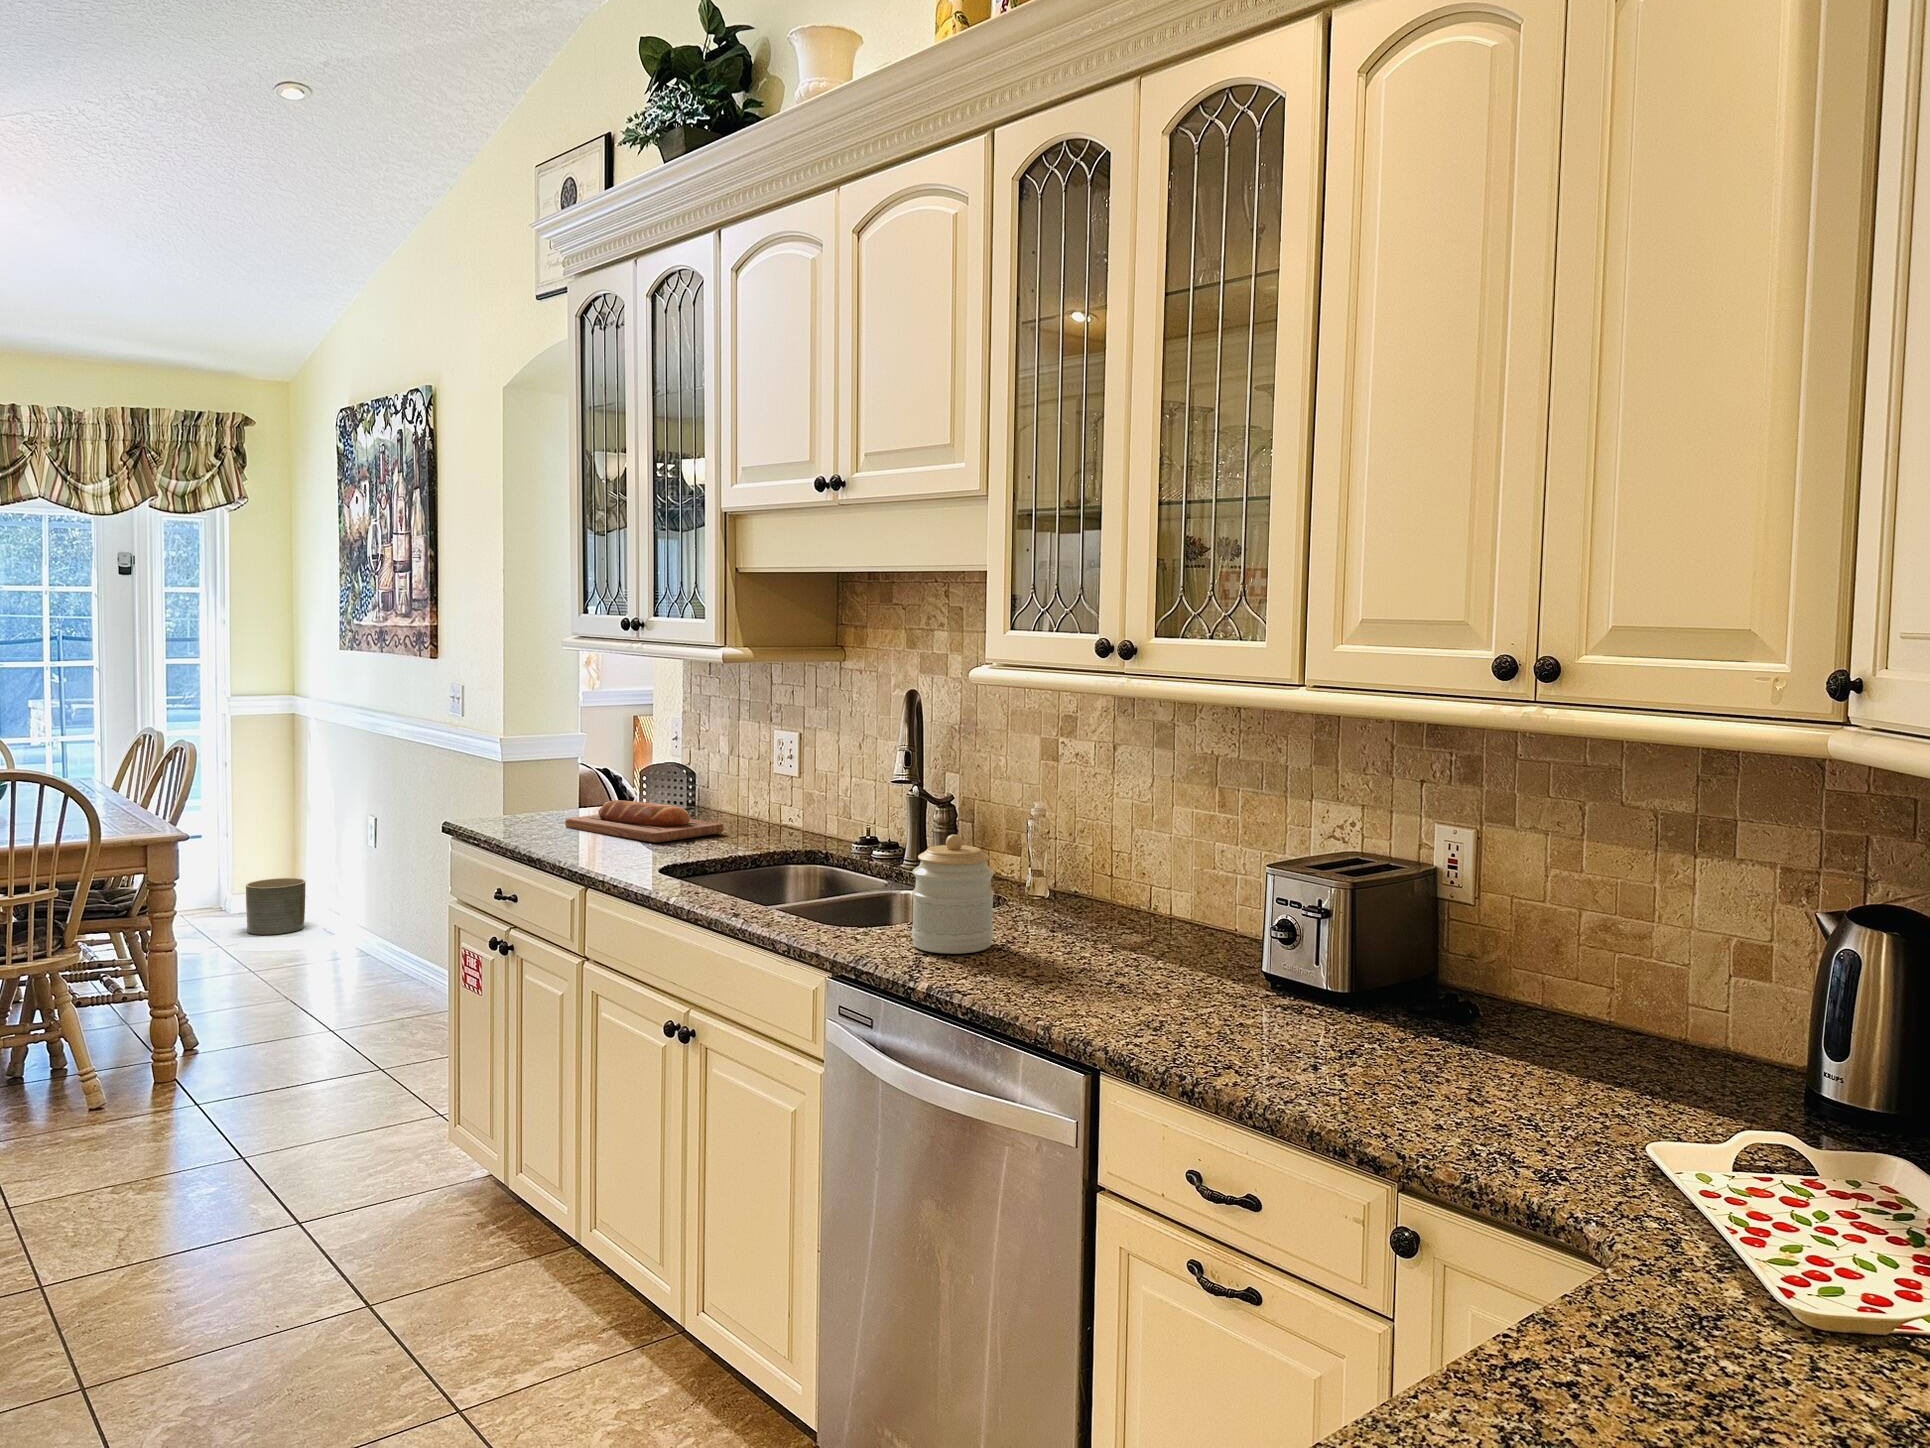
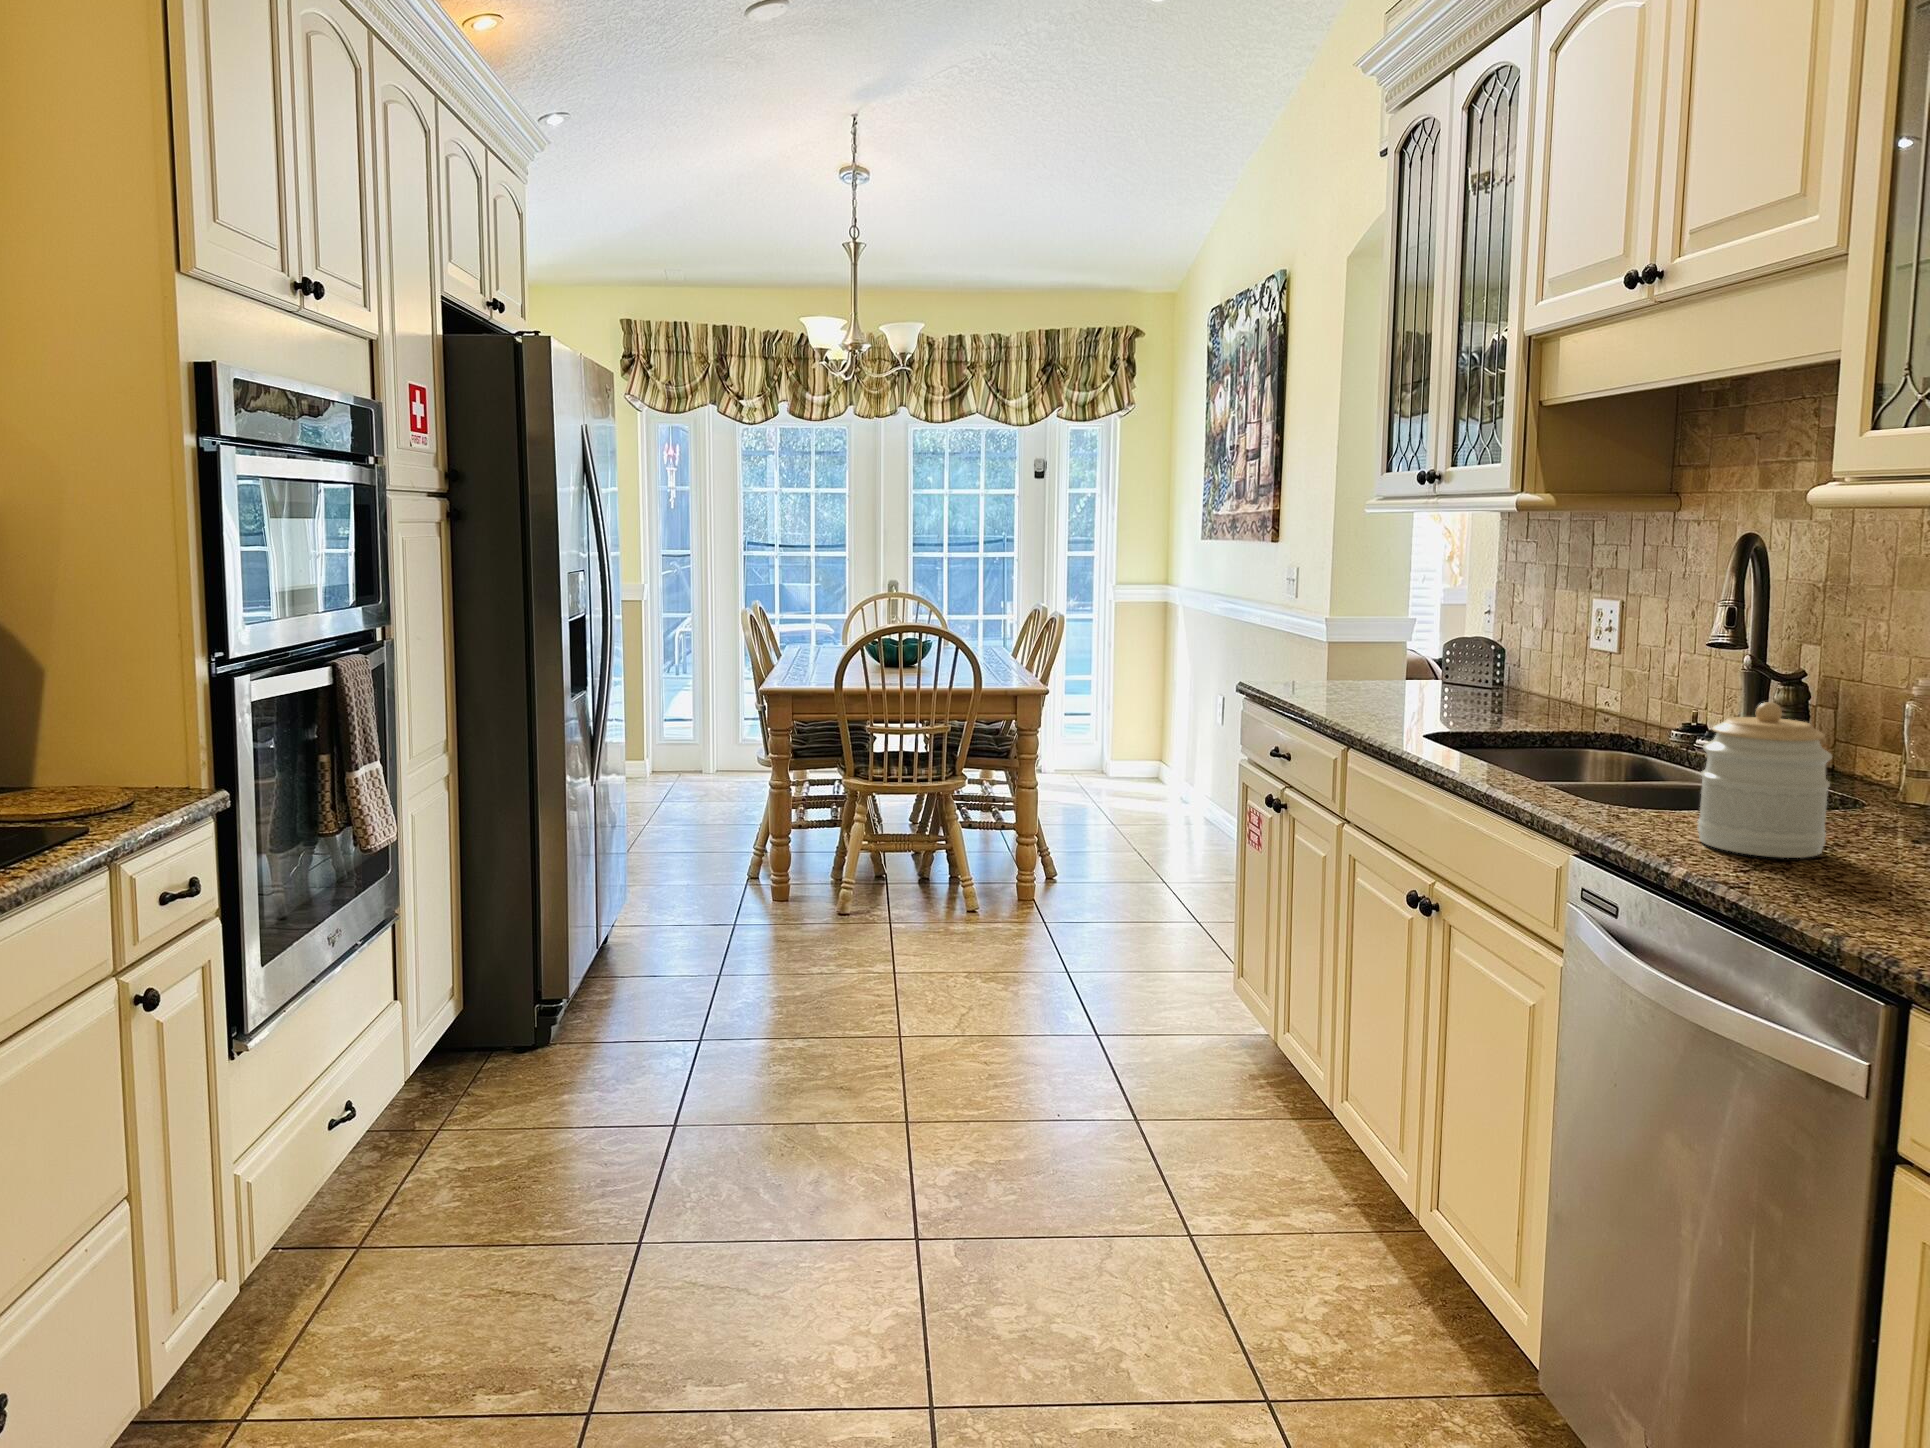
bread loaf: present [565,800,724,842] -> none [1352,671,1524,714]
planter: present [246,878,306,935] -> none [1122,745,1169,794]

